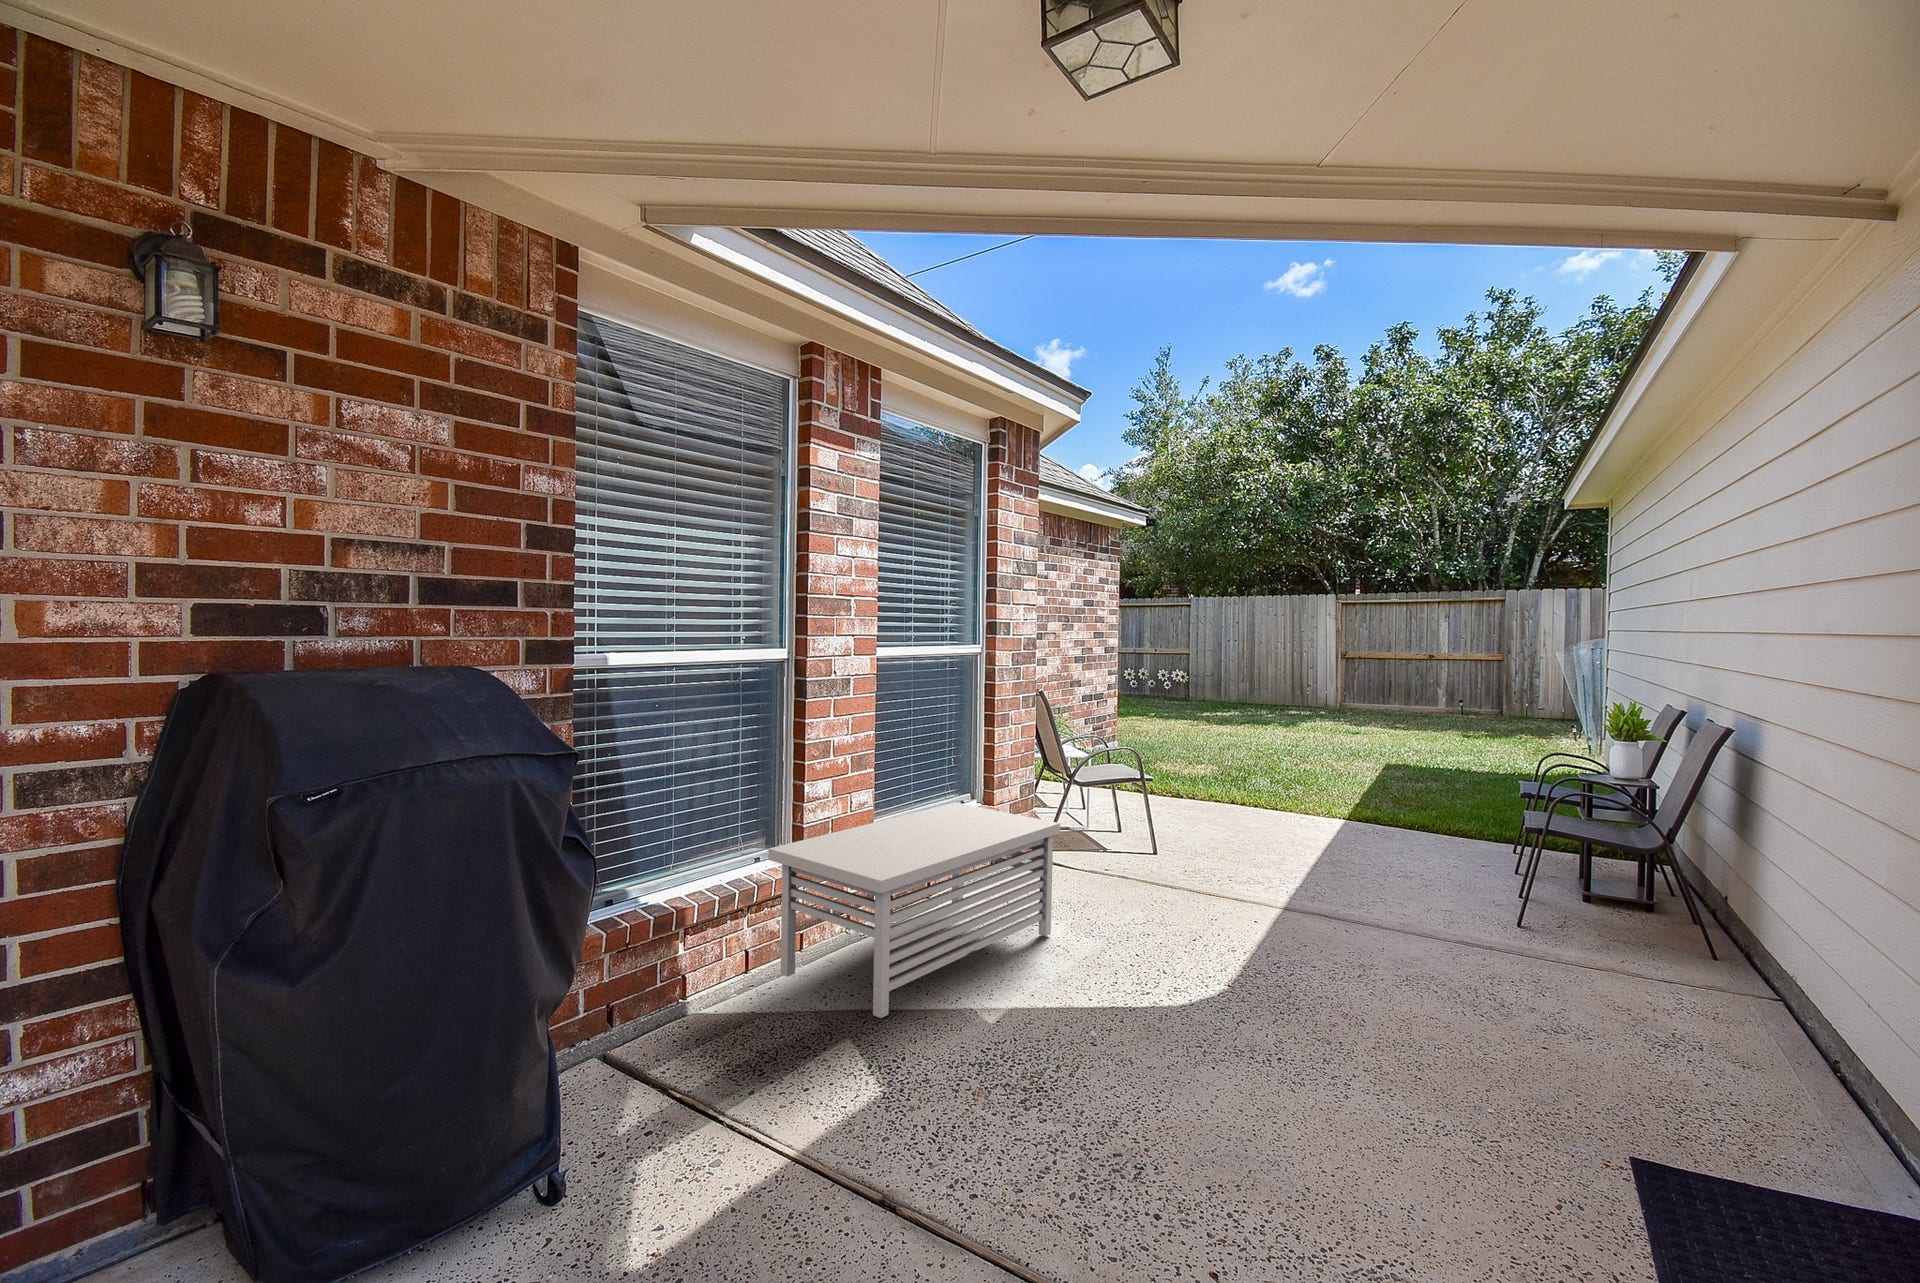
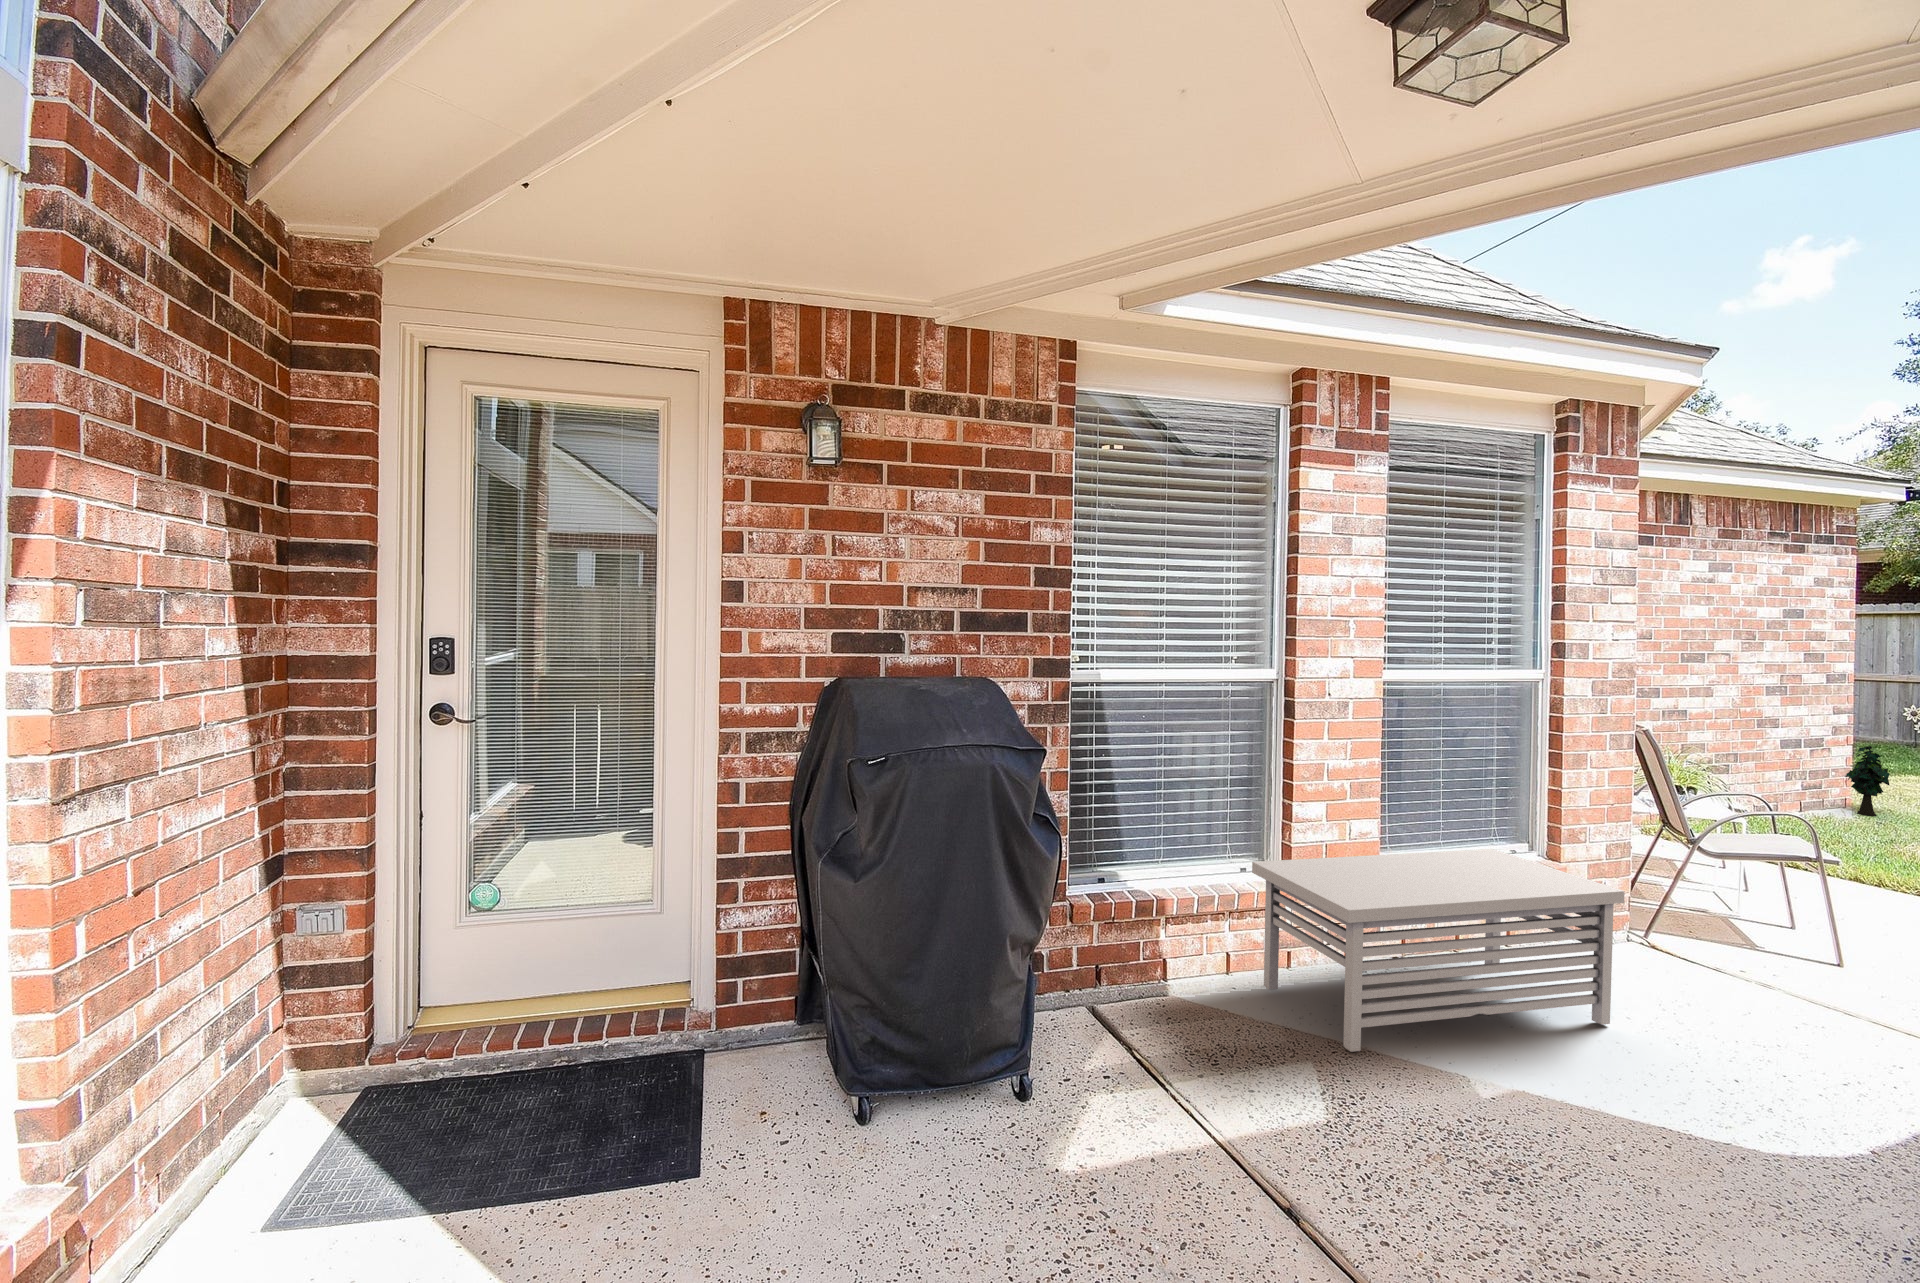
decorative plant: none [1112,696,1134,745] -> present [1845,746,1890,816]

